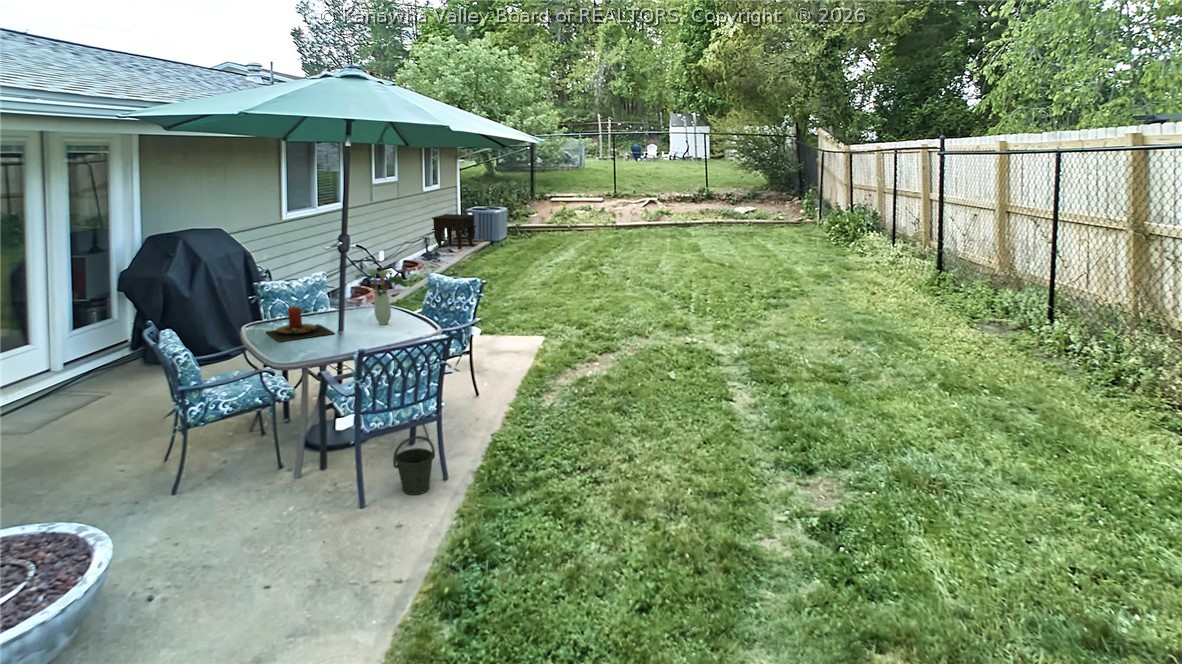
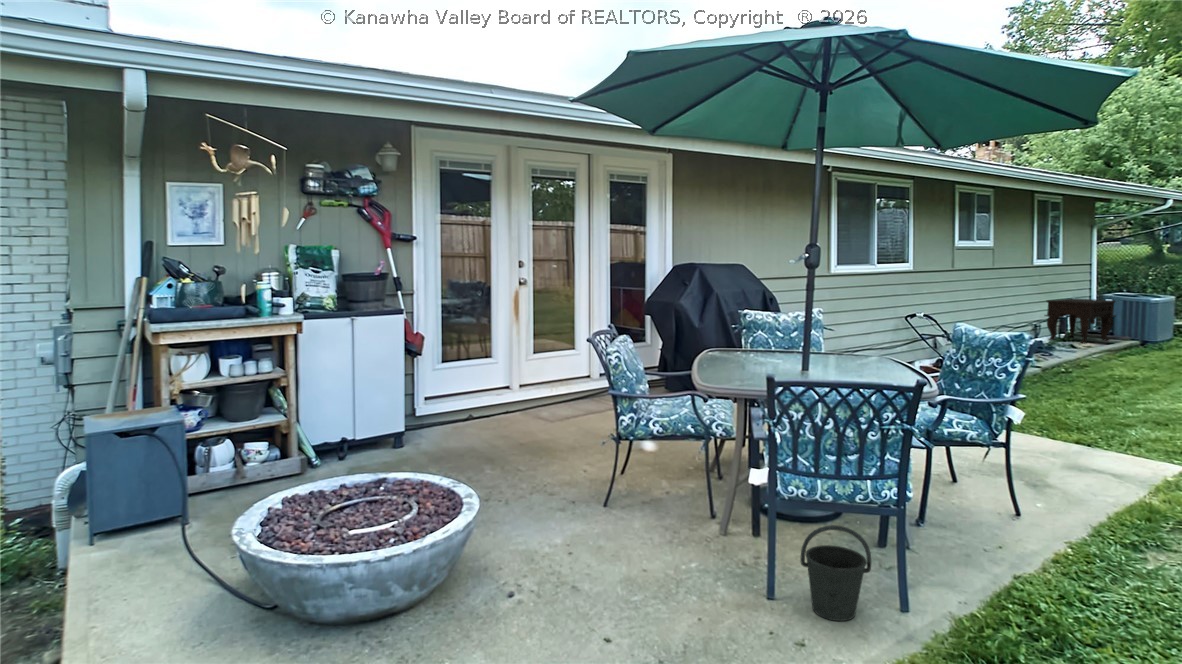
flower arrangement: present [356,269,406,325] -> none [826,294,897,372]
candle: present [266,307,334,342] -> none [717,332,789,371]

